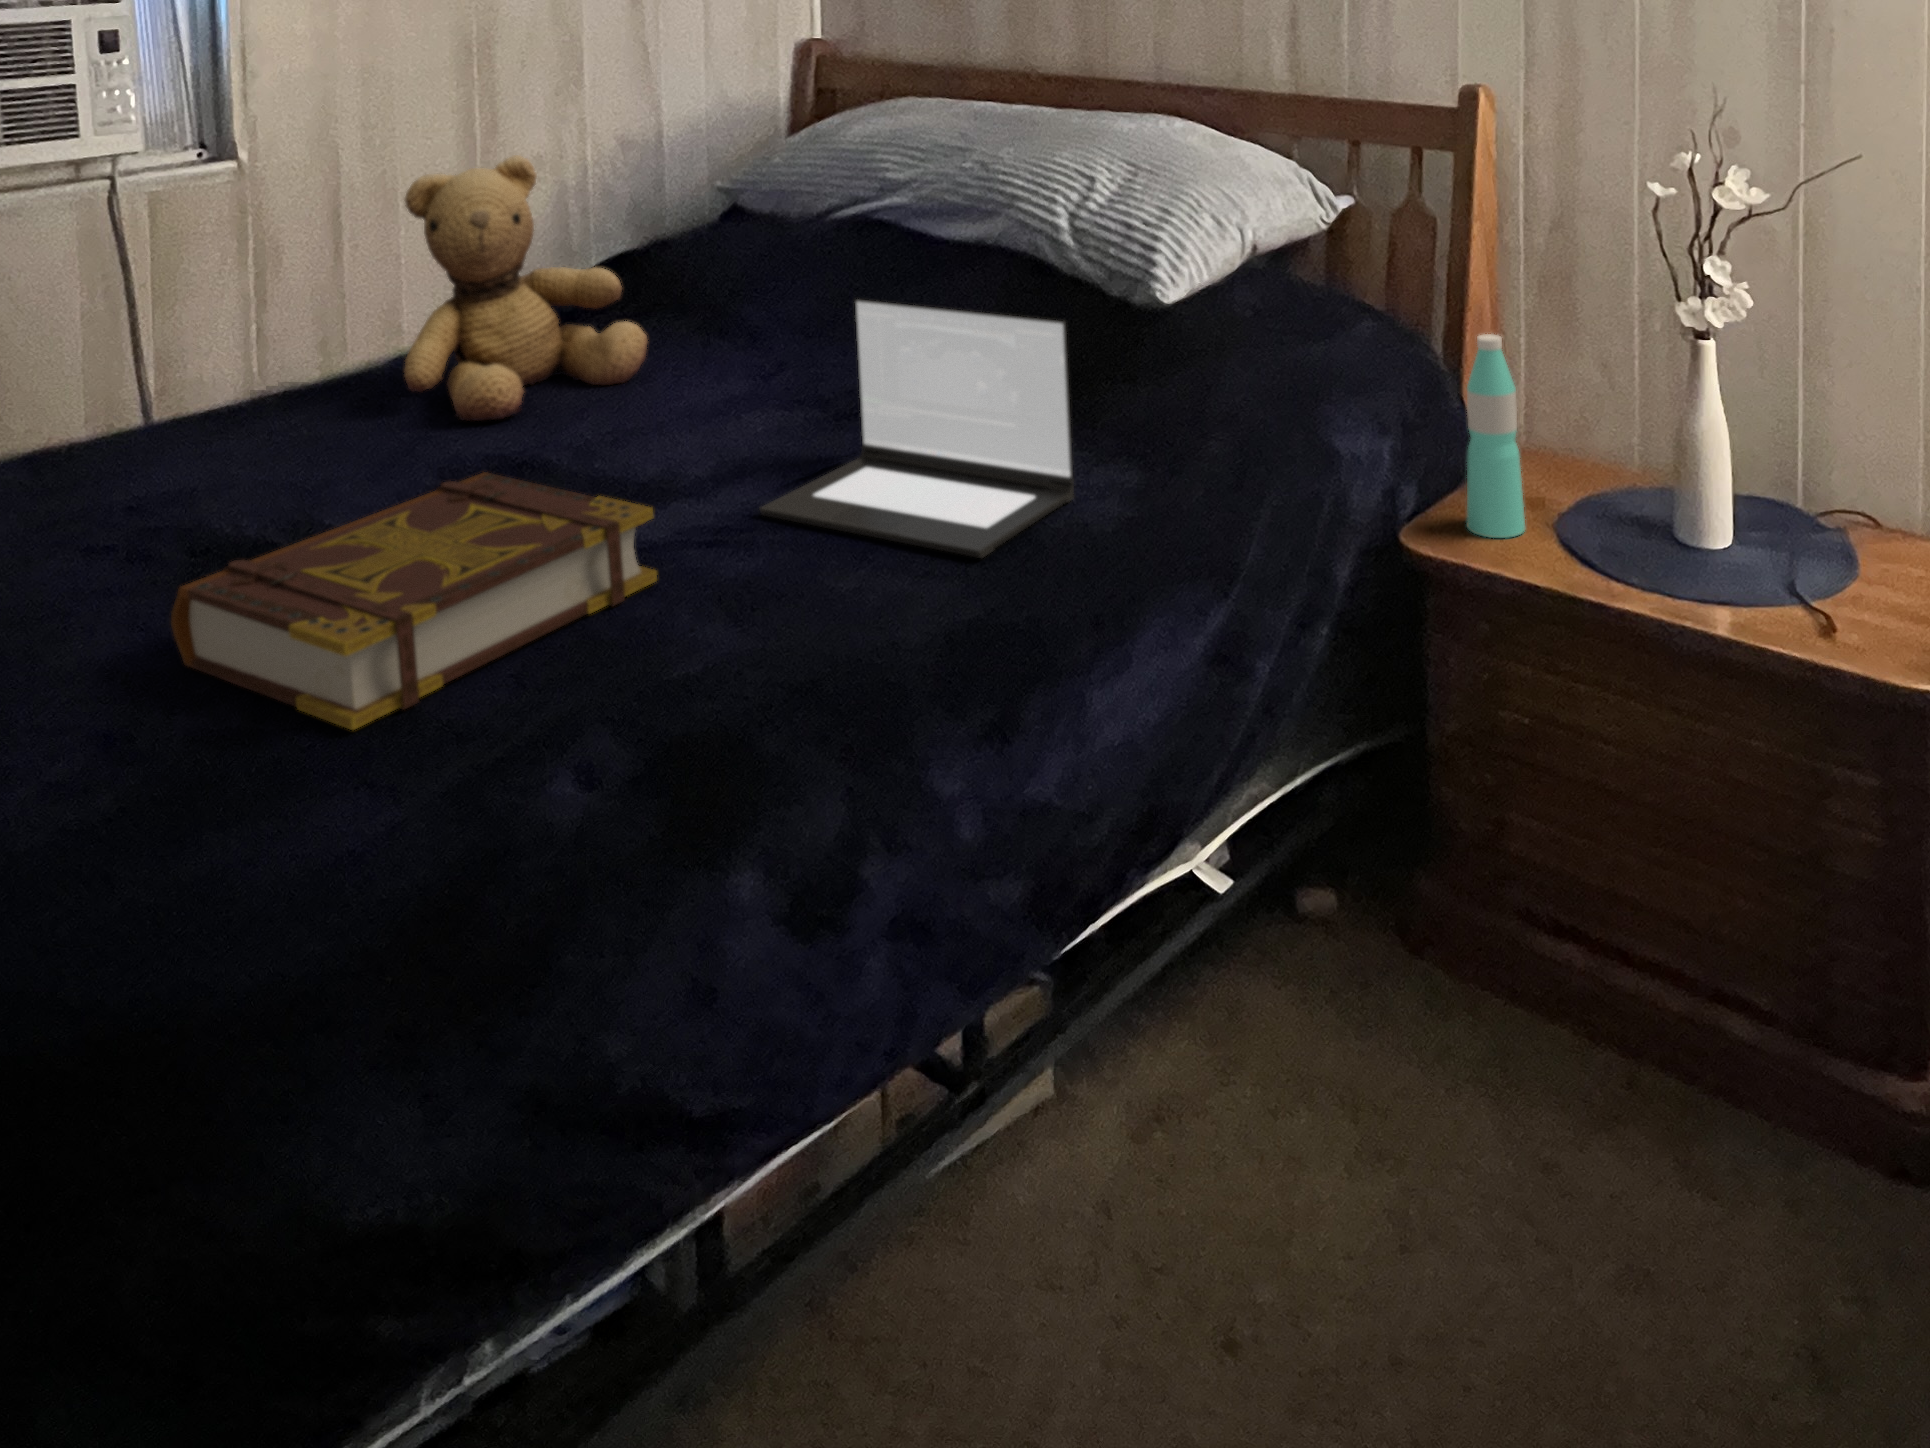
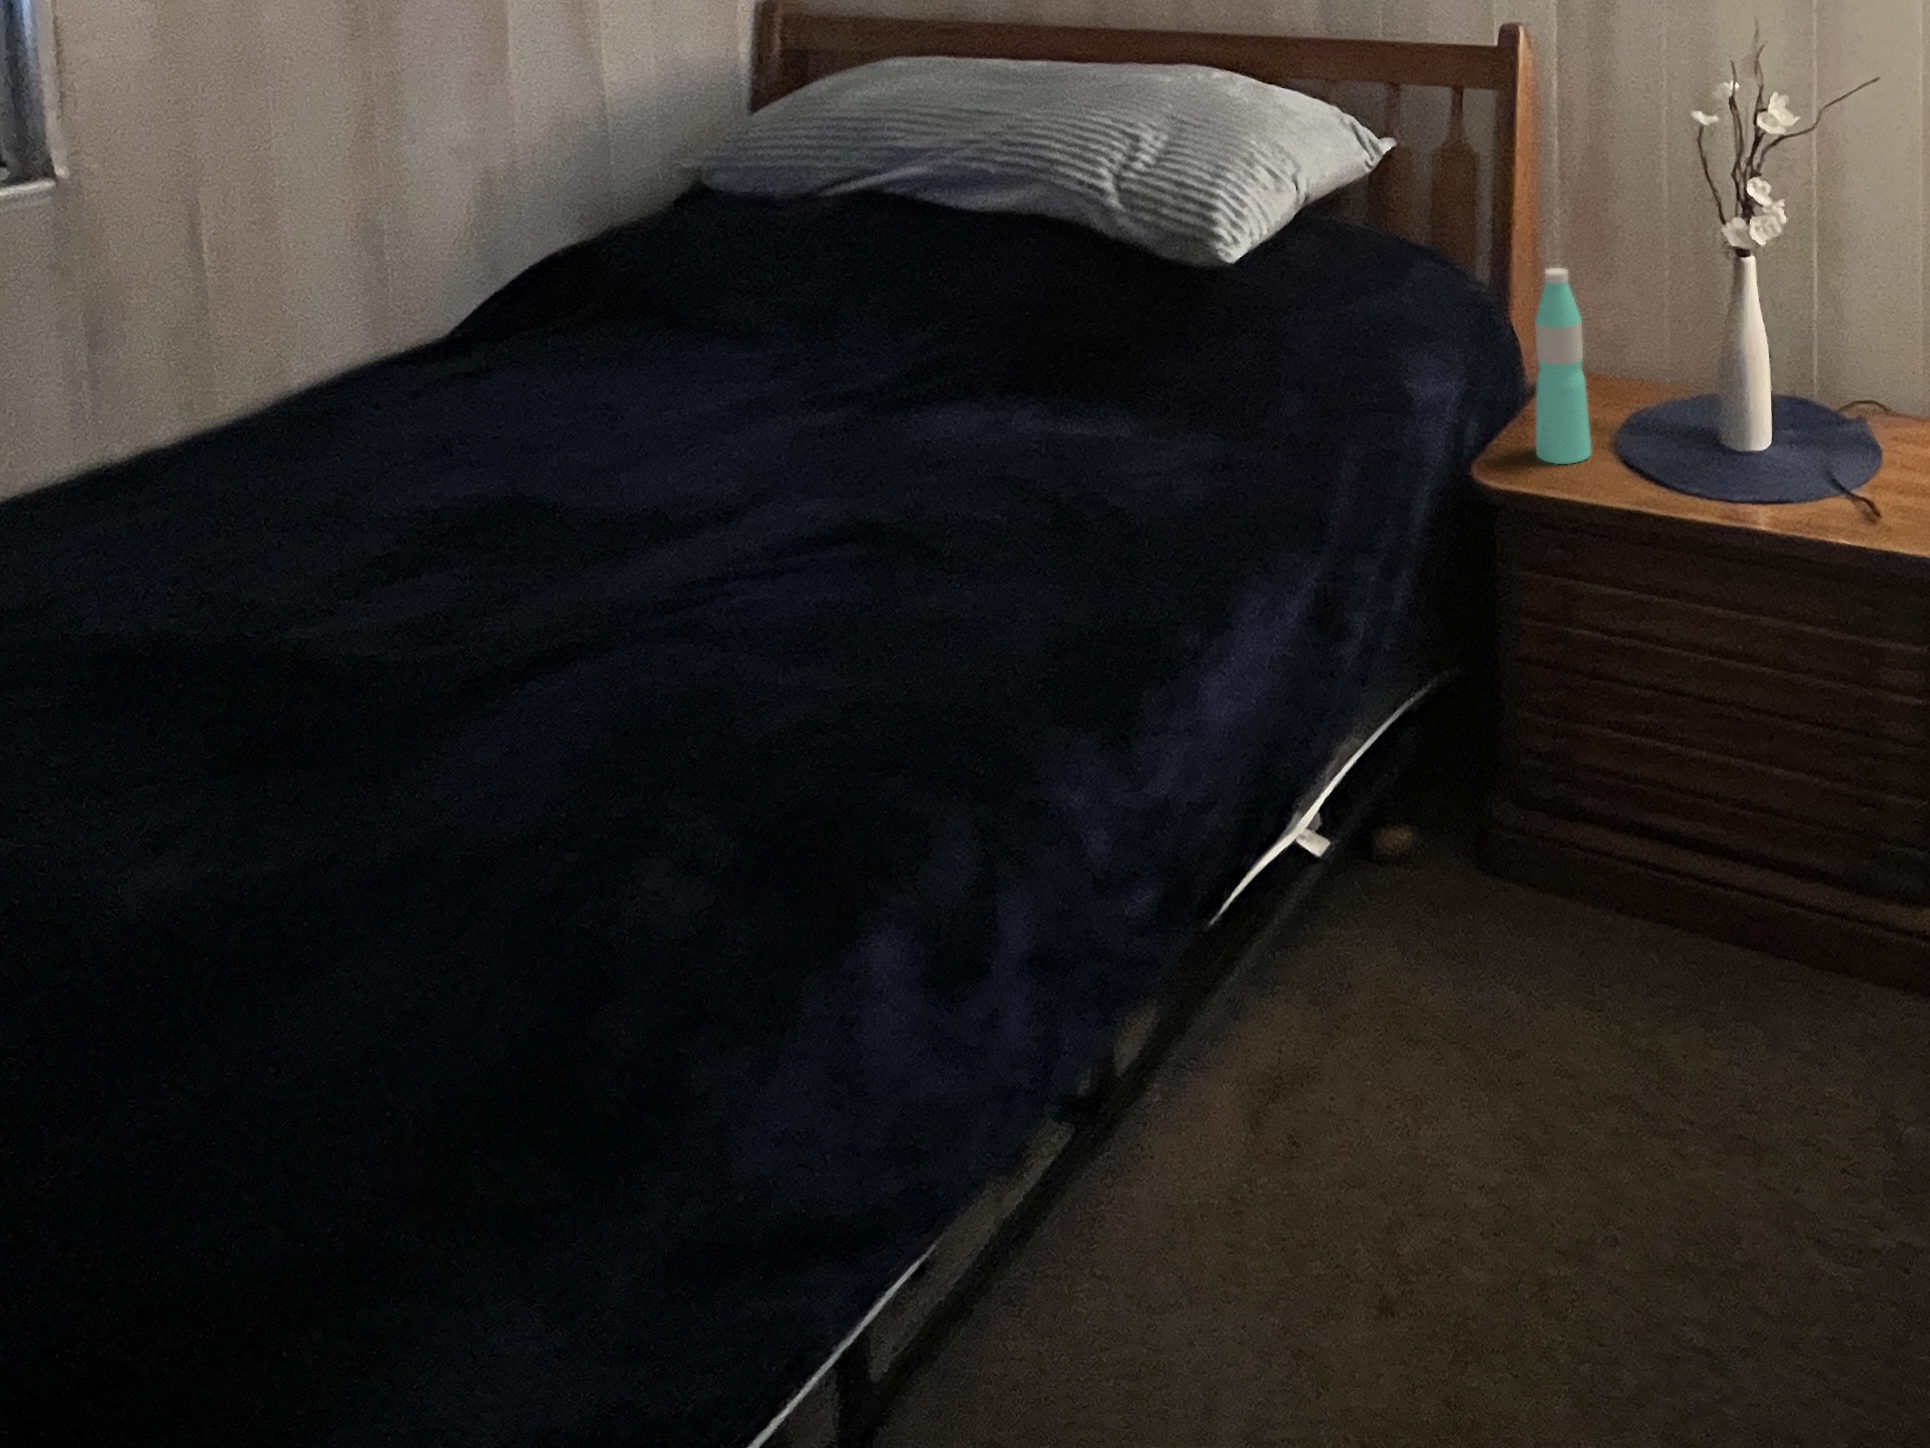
teddy bear: present [404,155,647,421] -> none [313,150,631,468]
laptop: present [760,299,1074,558] -> none [829,288,1176,555]
book: present [171,472,657,730] -> none [114,530,737,869]

